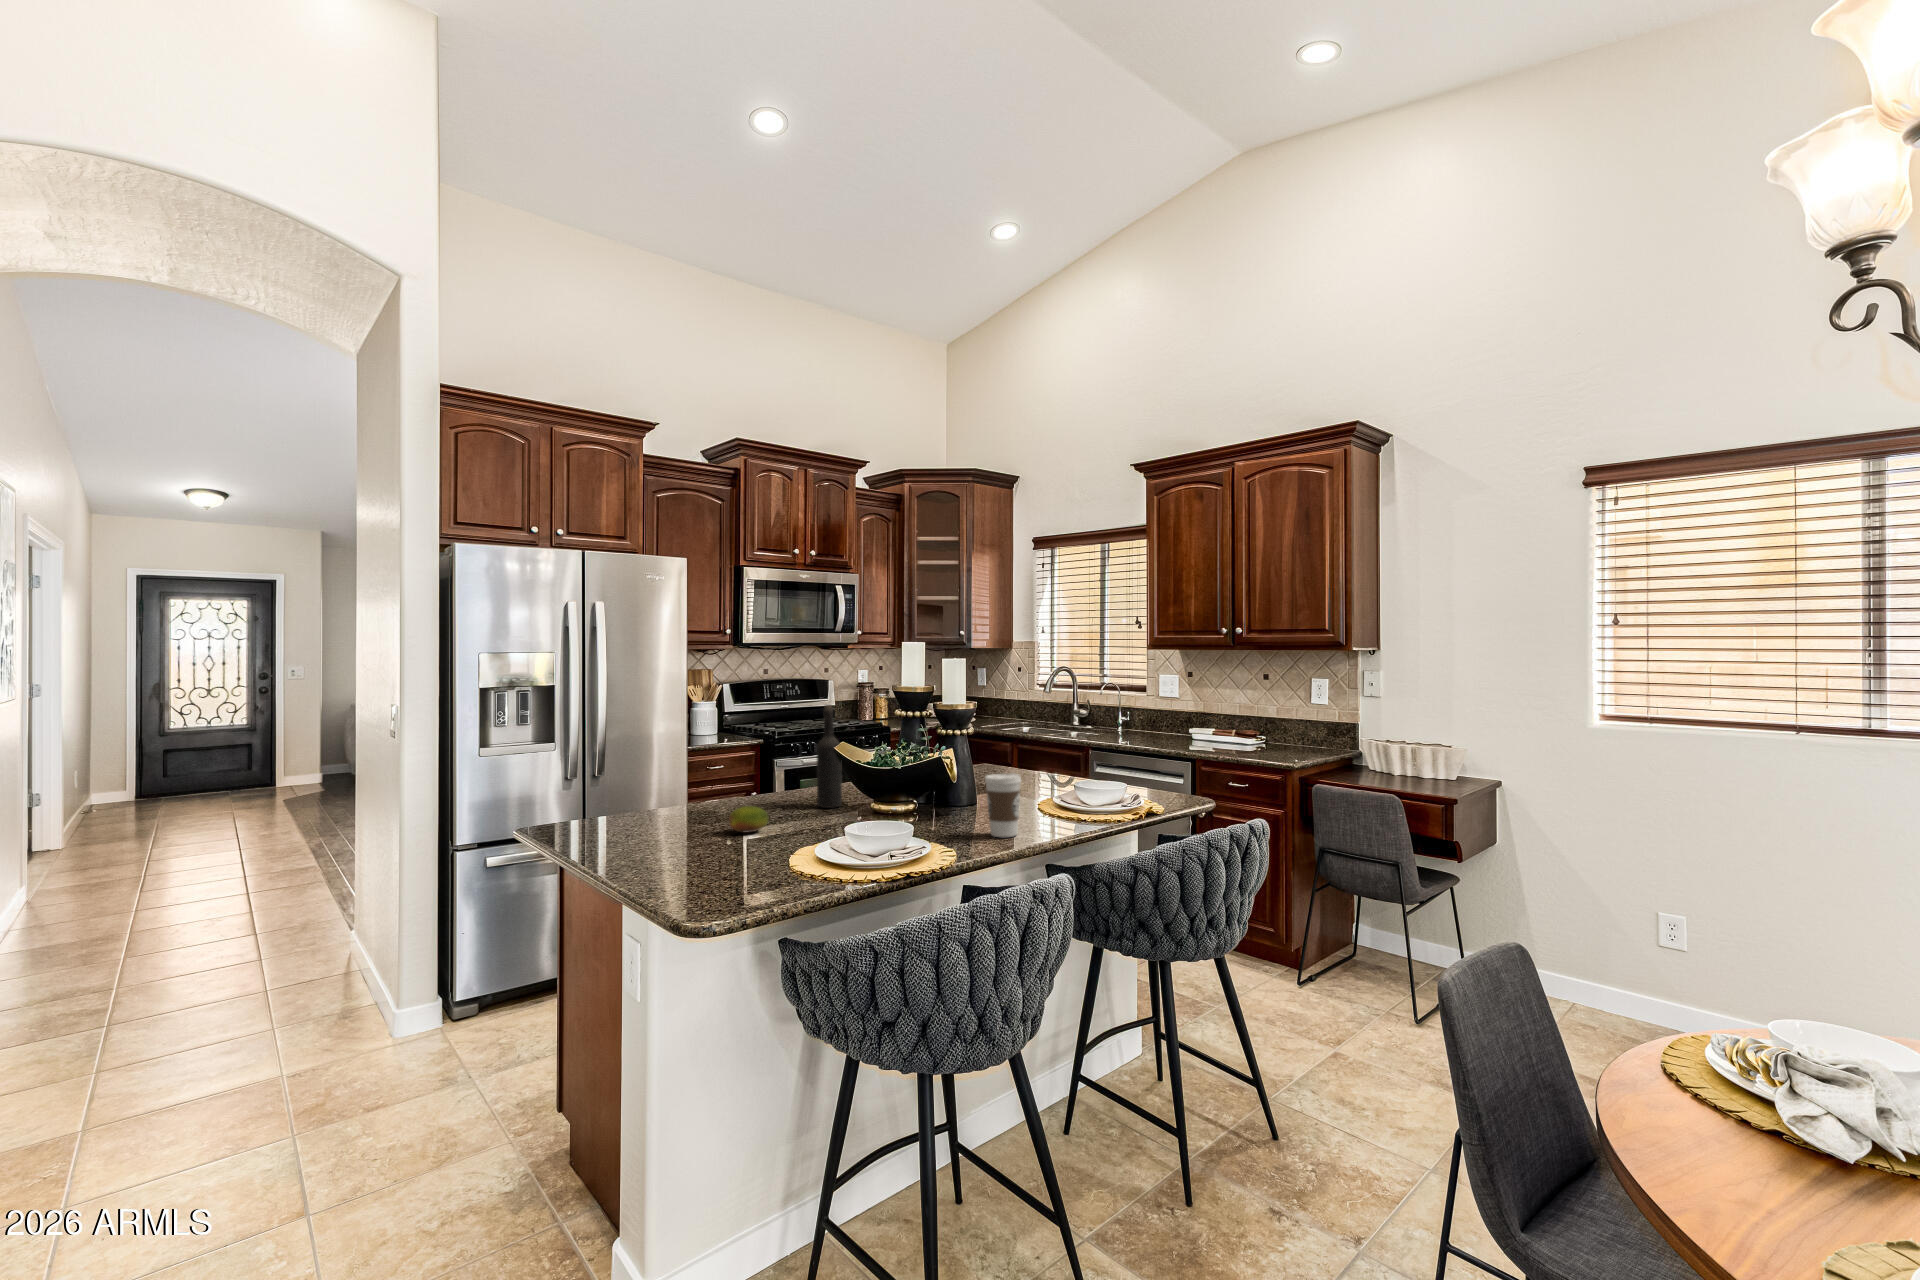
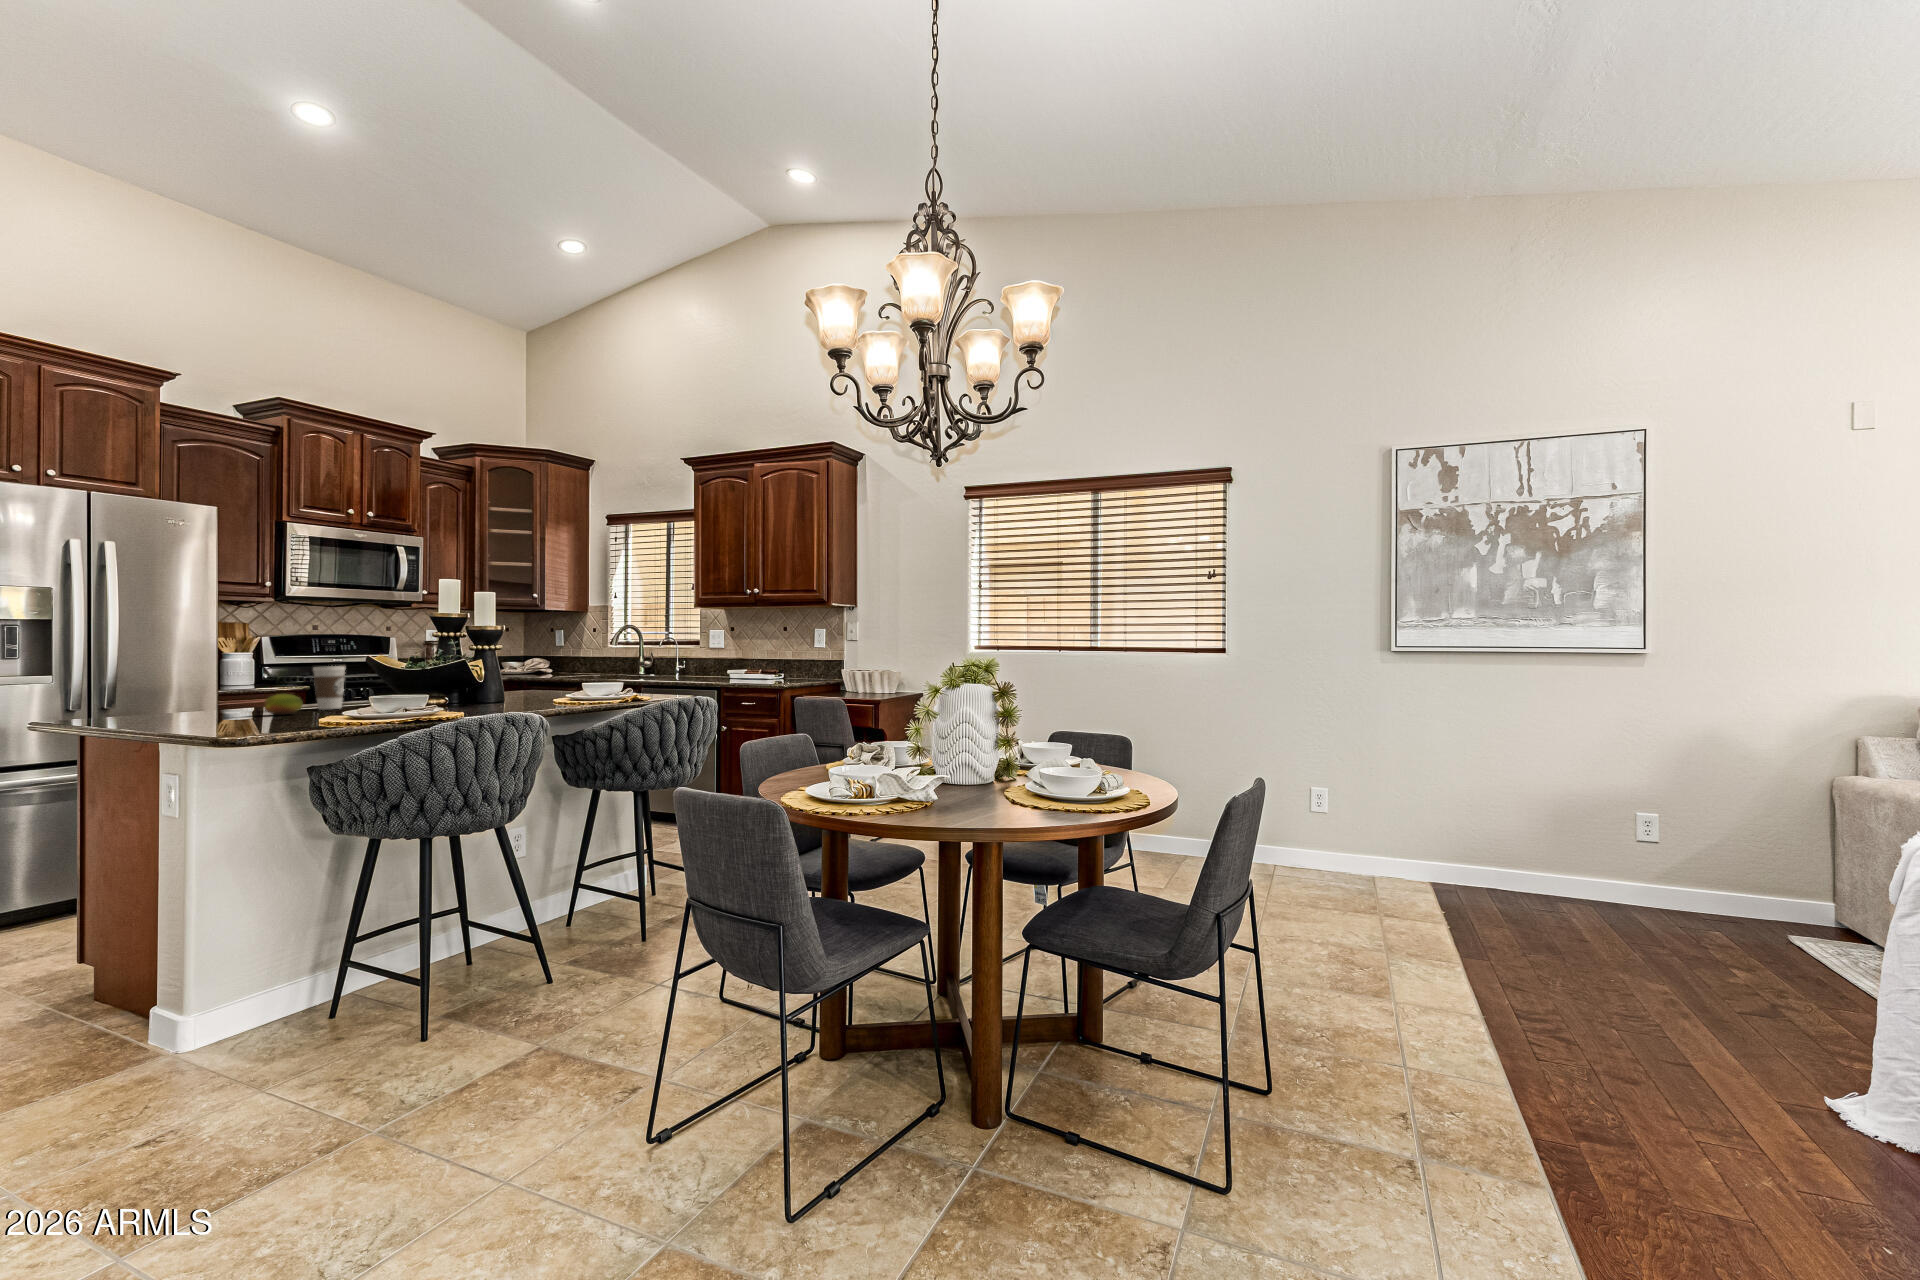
wine bottle: present [816,705,842,808] -> none [354,623,379,706]
coffee cup: present [985,773,1021,837] -> present [313,666,346,710]

